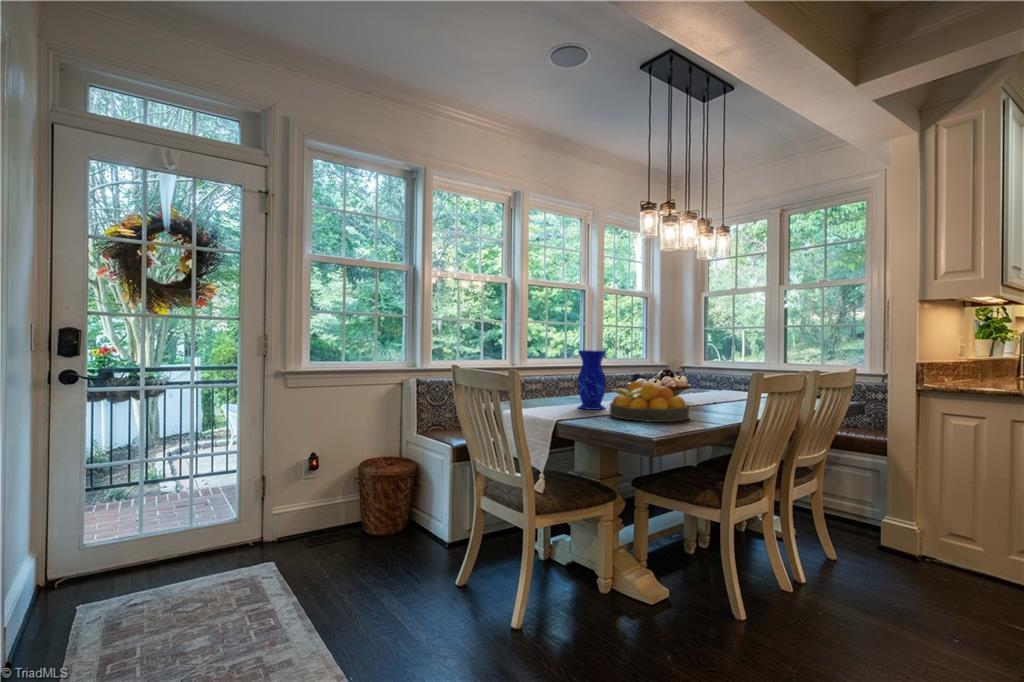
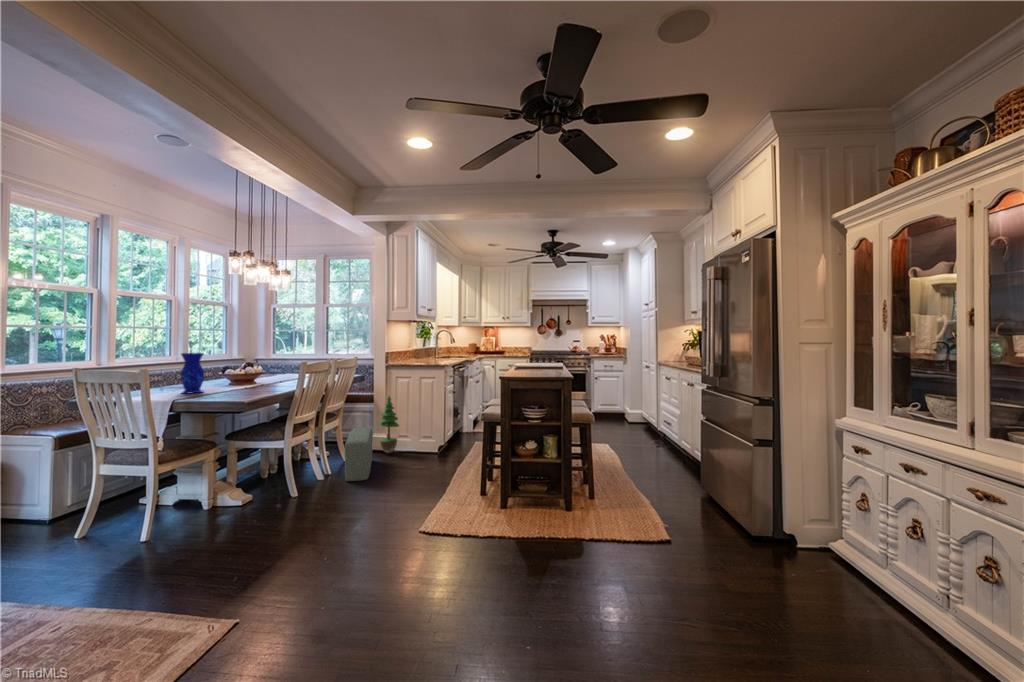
fruit bowl: present [610,381,689,422] -> none [210,373,265,396]
potted tree: none [899,447,955,569] -> present [379,396,399,453]
pouf: none [840,505,900,633] -> present [345,428,373,481]

